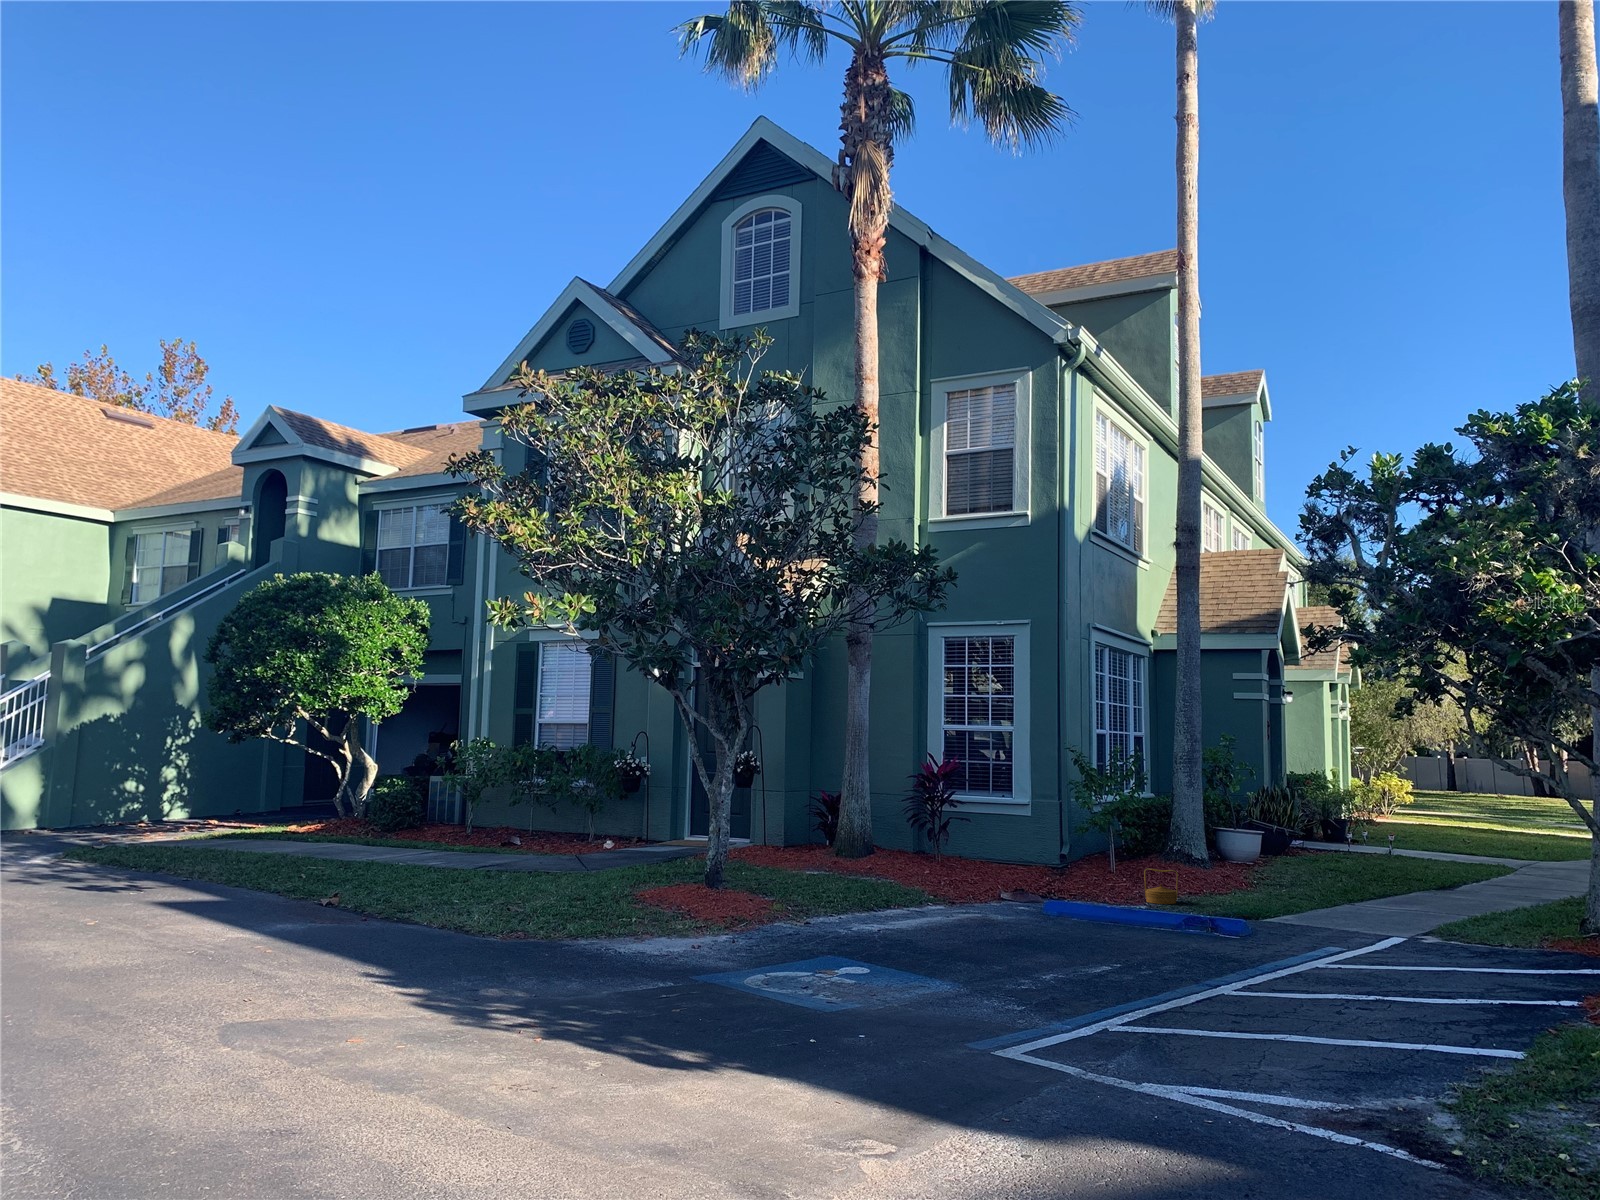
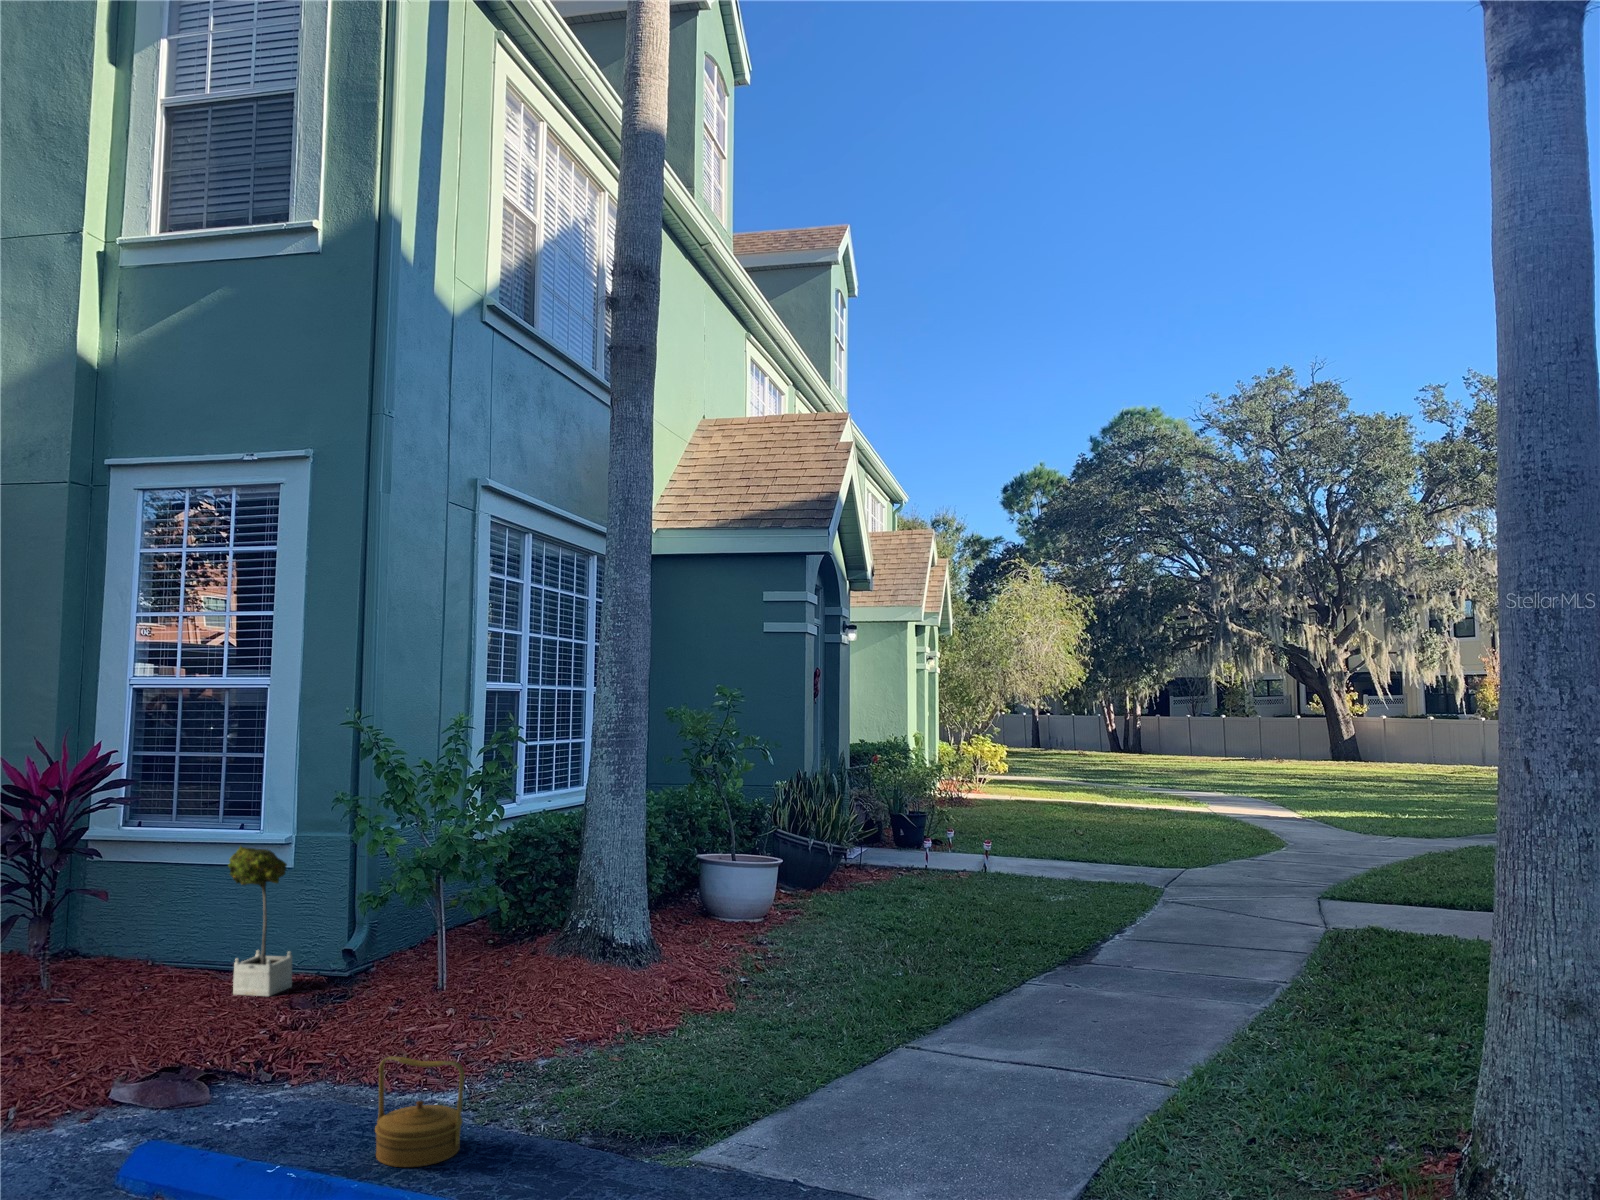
potted tree: none [1009,805,1038,873] -> present [228,846,292,996]

